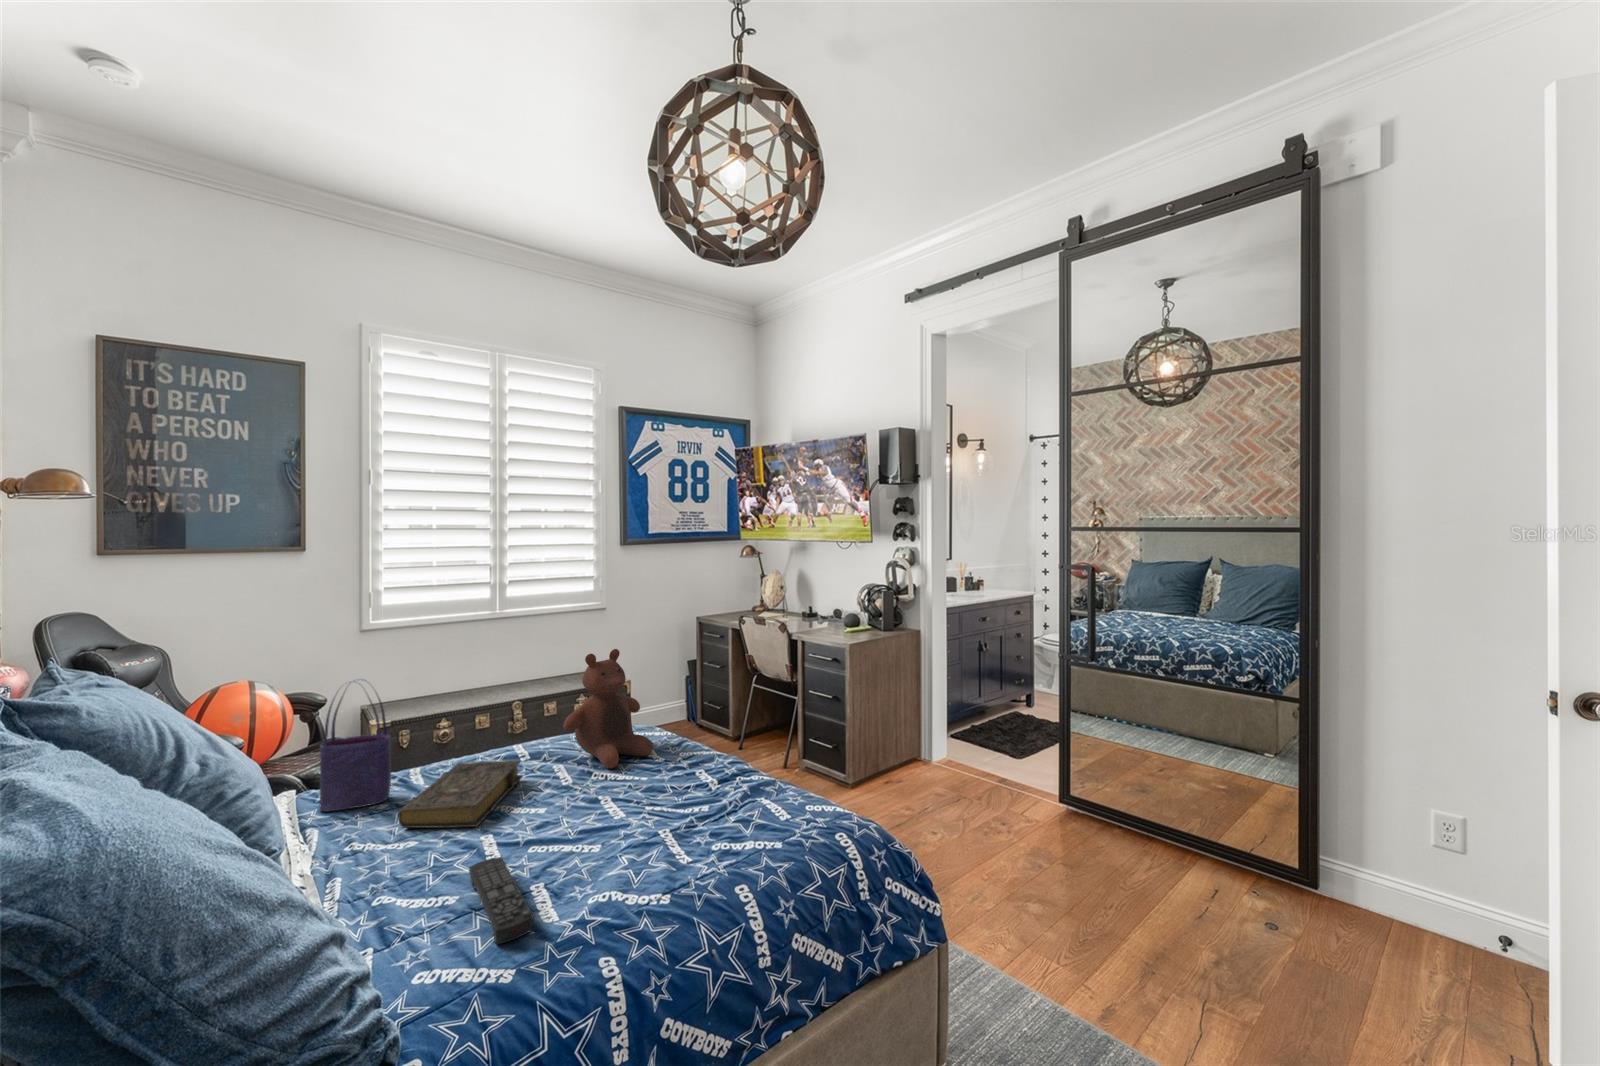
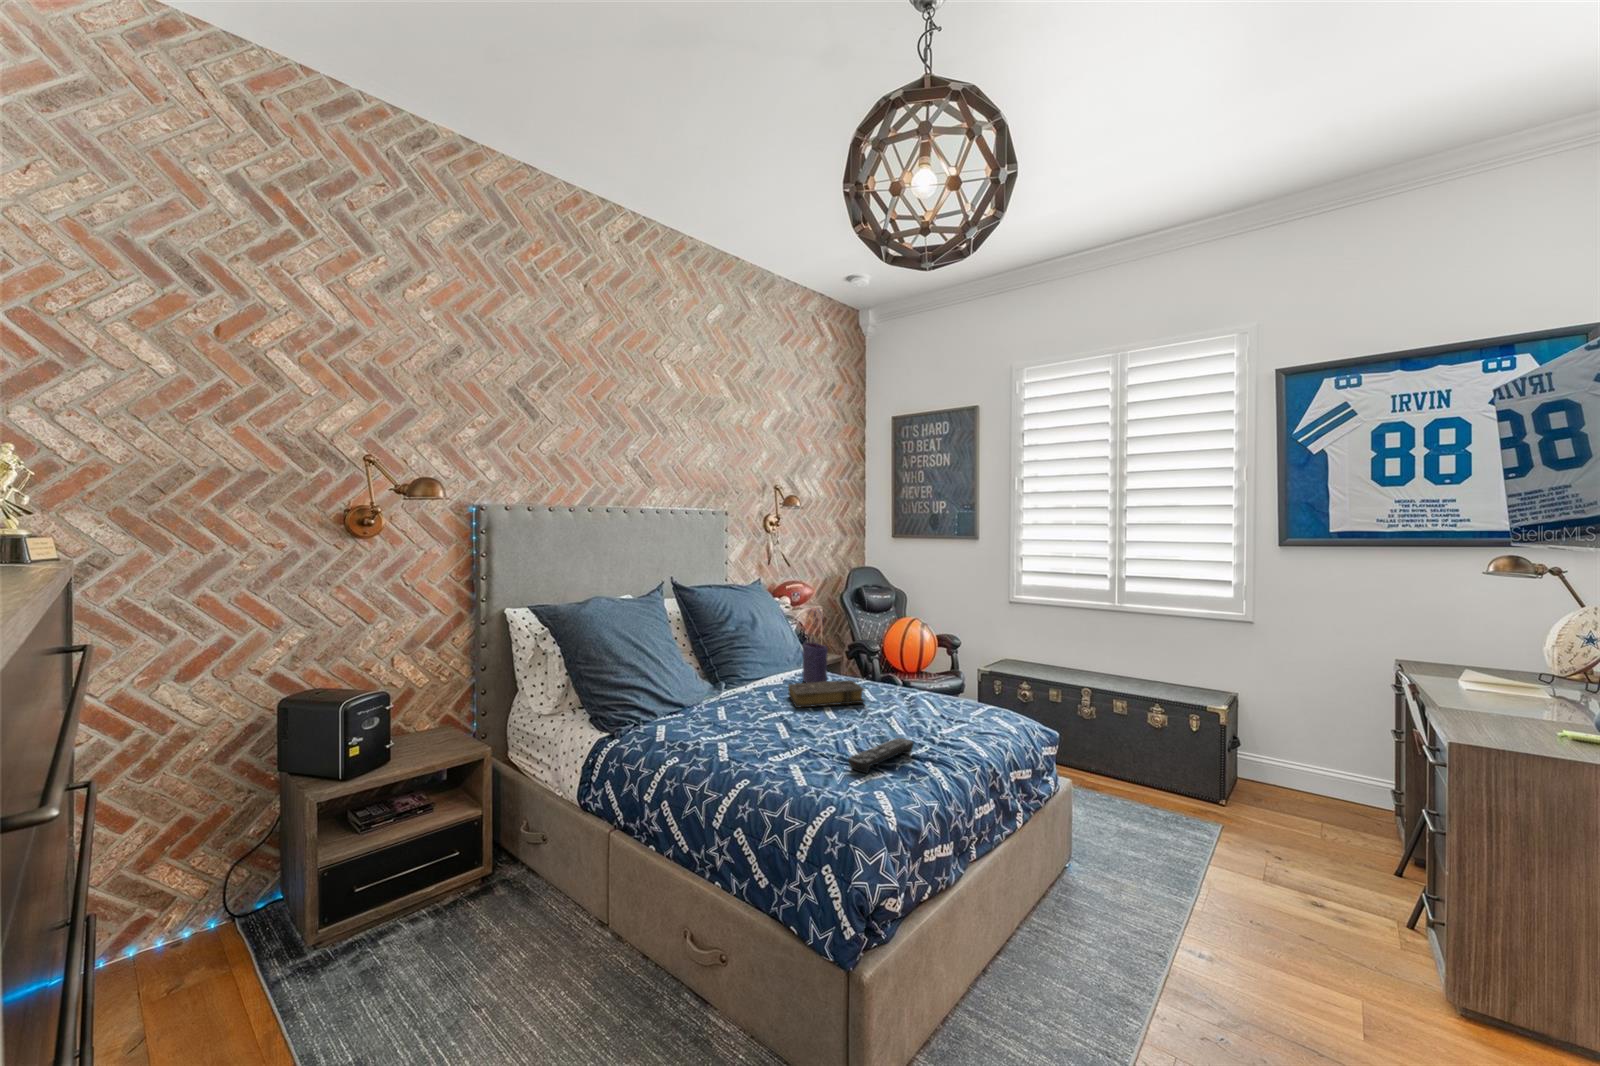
stuffed bear: present [563,649,653,768] -> none [896,626,969,727]
remote control: present [469,857,534,945] -> present [848,738,914,773]

